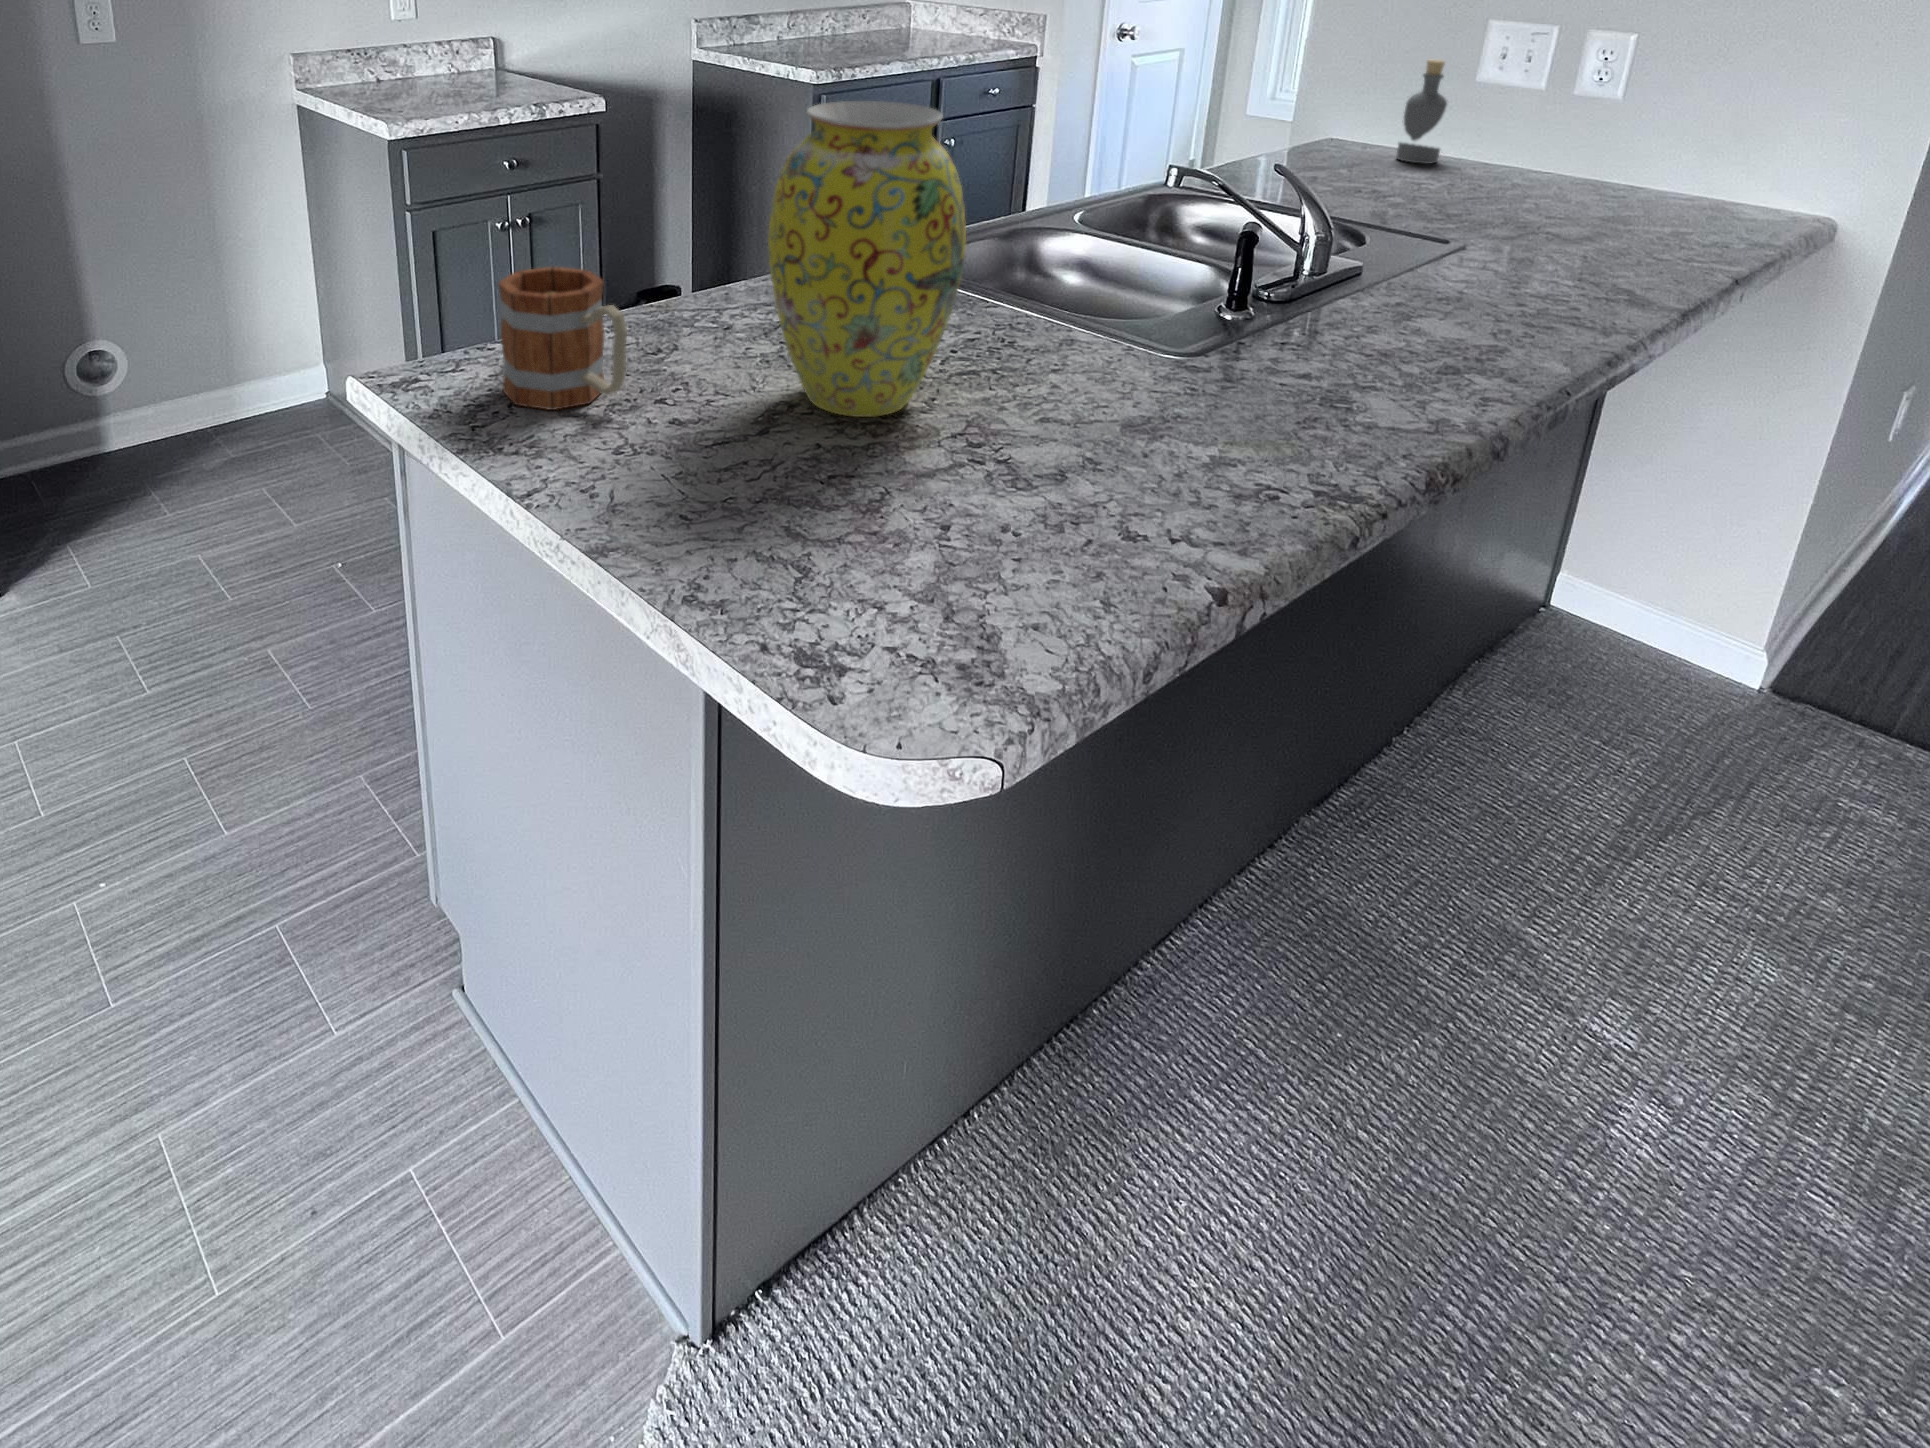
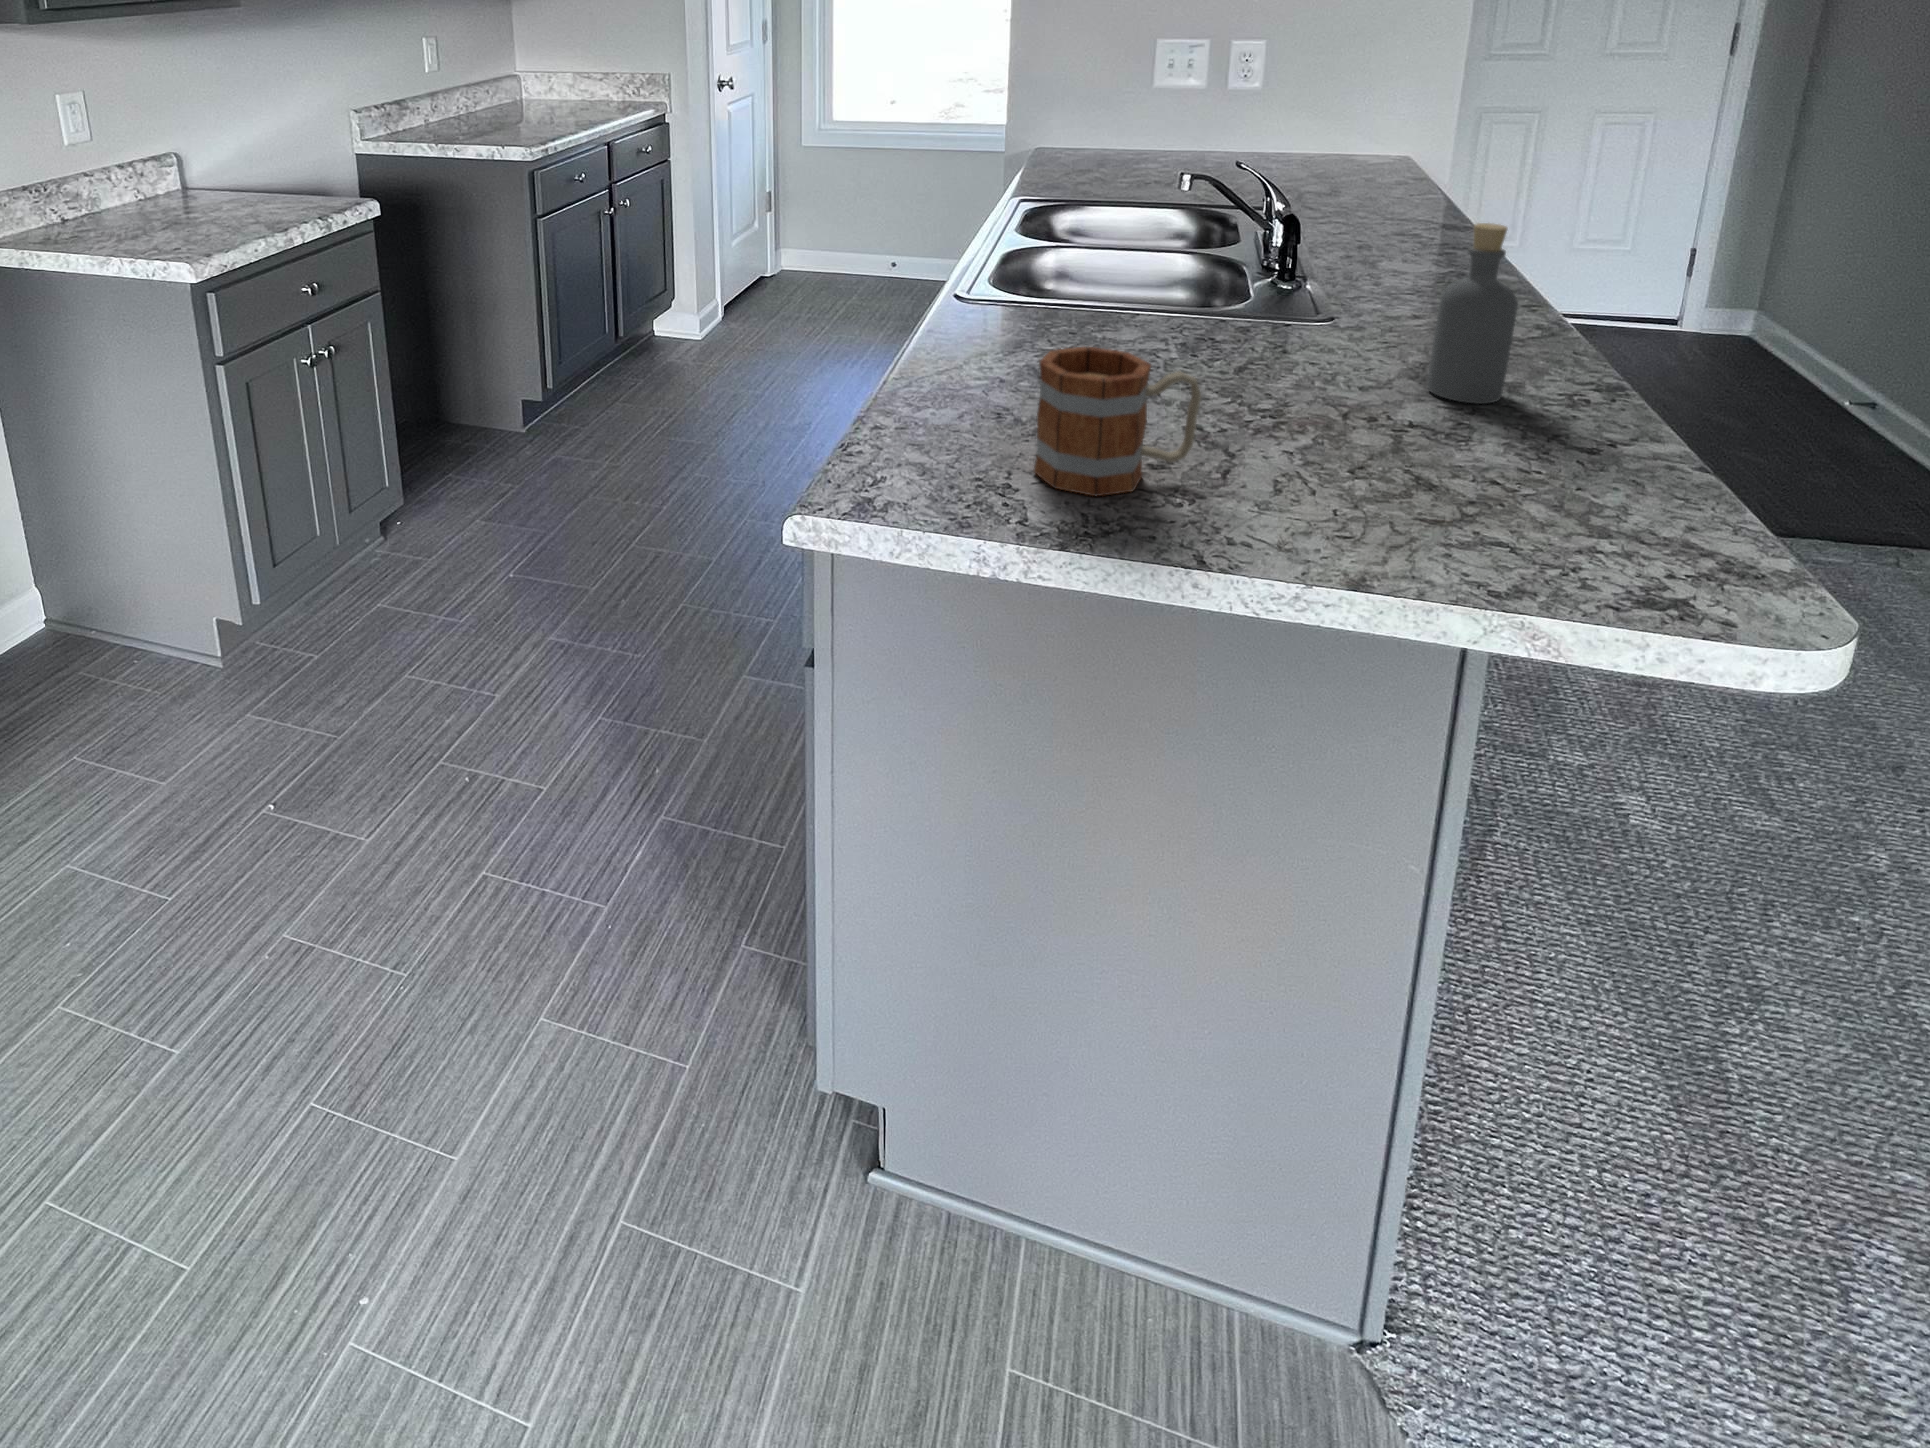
bottle: present [1397,60,1448,164] -> present [1427,223,1518,404]
vase: present [768,101,966,417] -> none [1213,142,1413,428]

